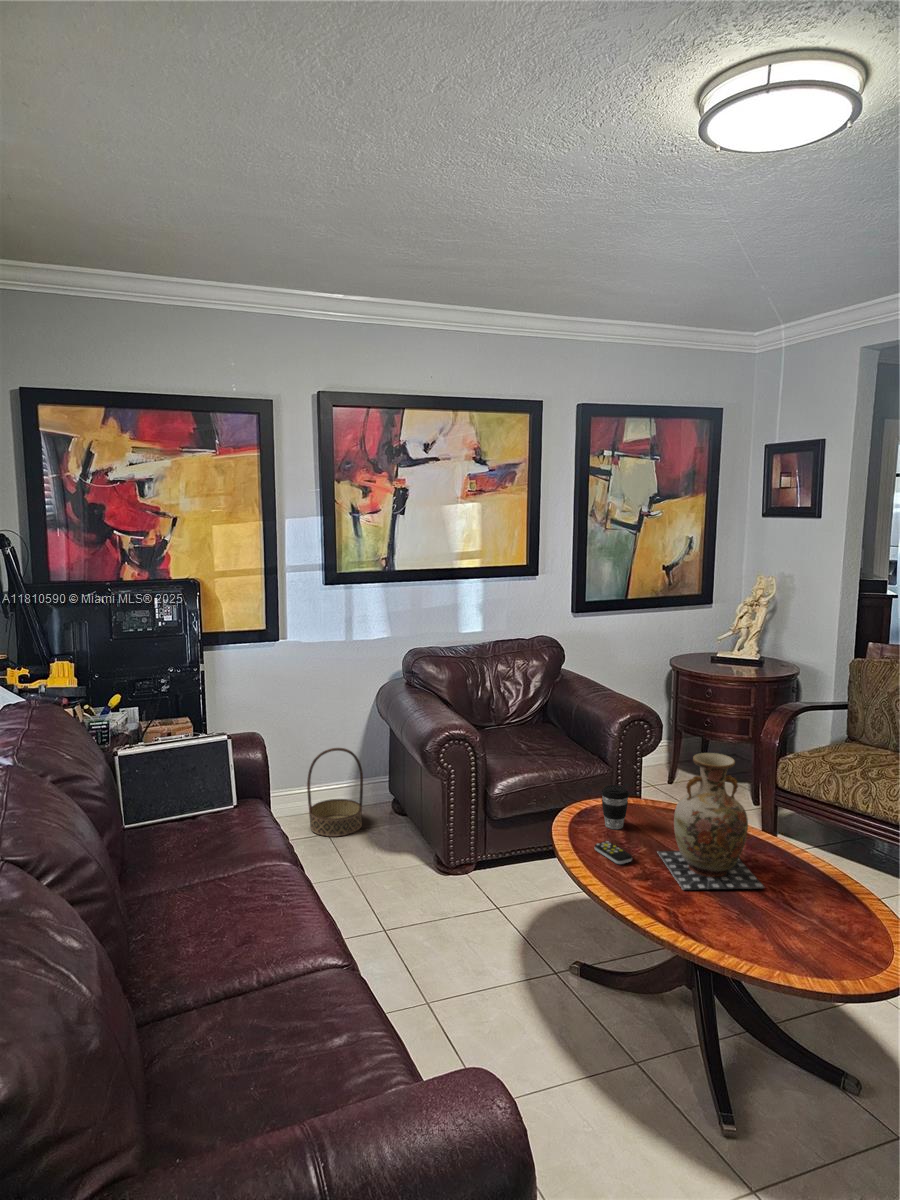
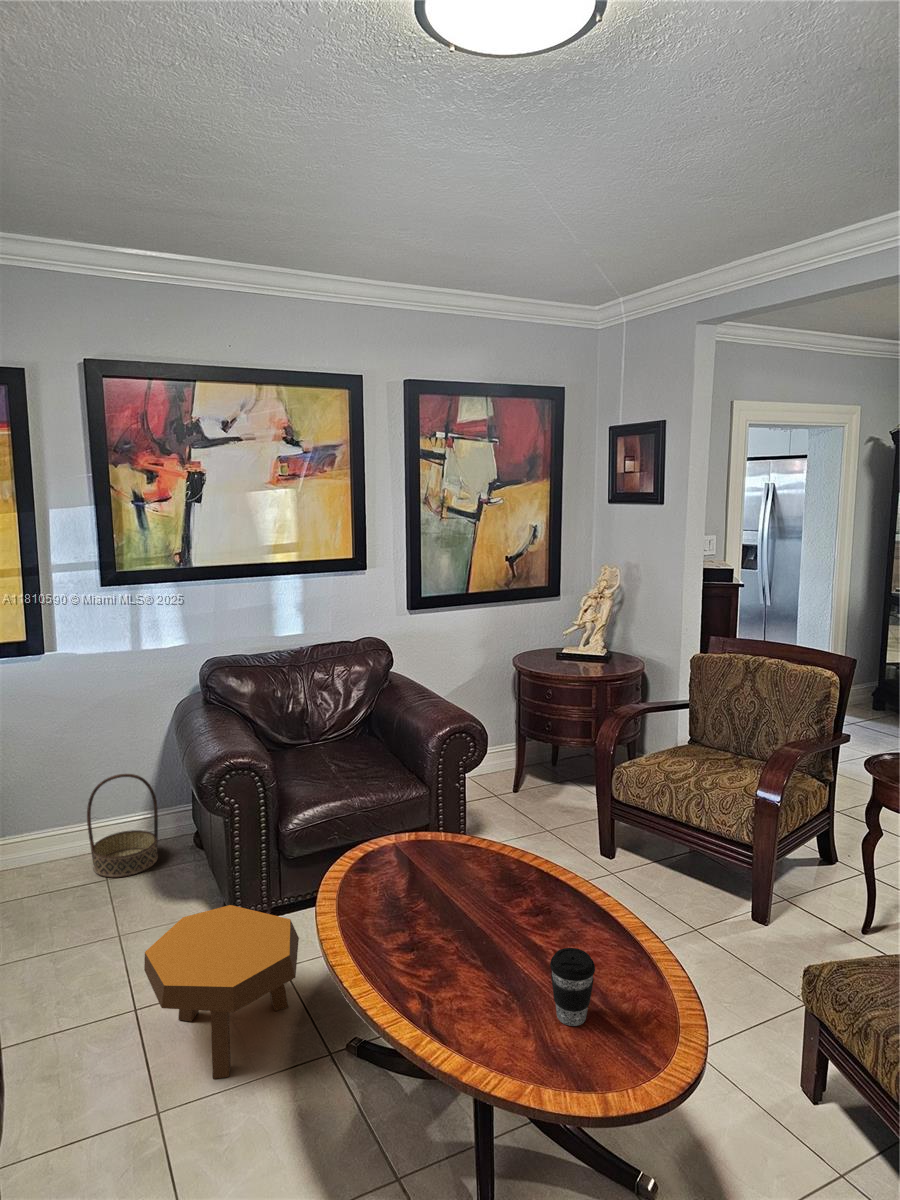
vase: present [657,753,765,890] -> none [435,789,550,963]
coffee cup: present [601,785,629,829] -> present [550,948,595,1026]
remote control: present [595,841,632,864] -> none [360,896,401,928]
footstool: none [401,854,527,987] -> present [144,905,299,1079]

